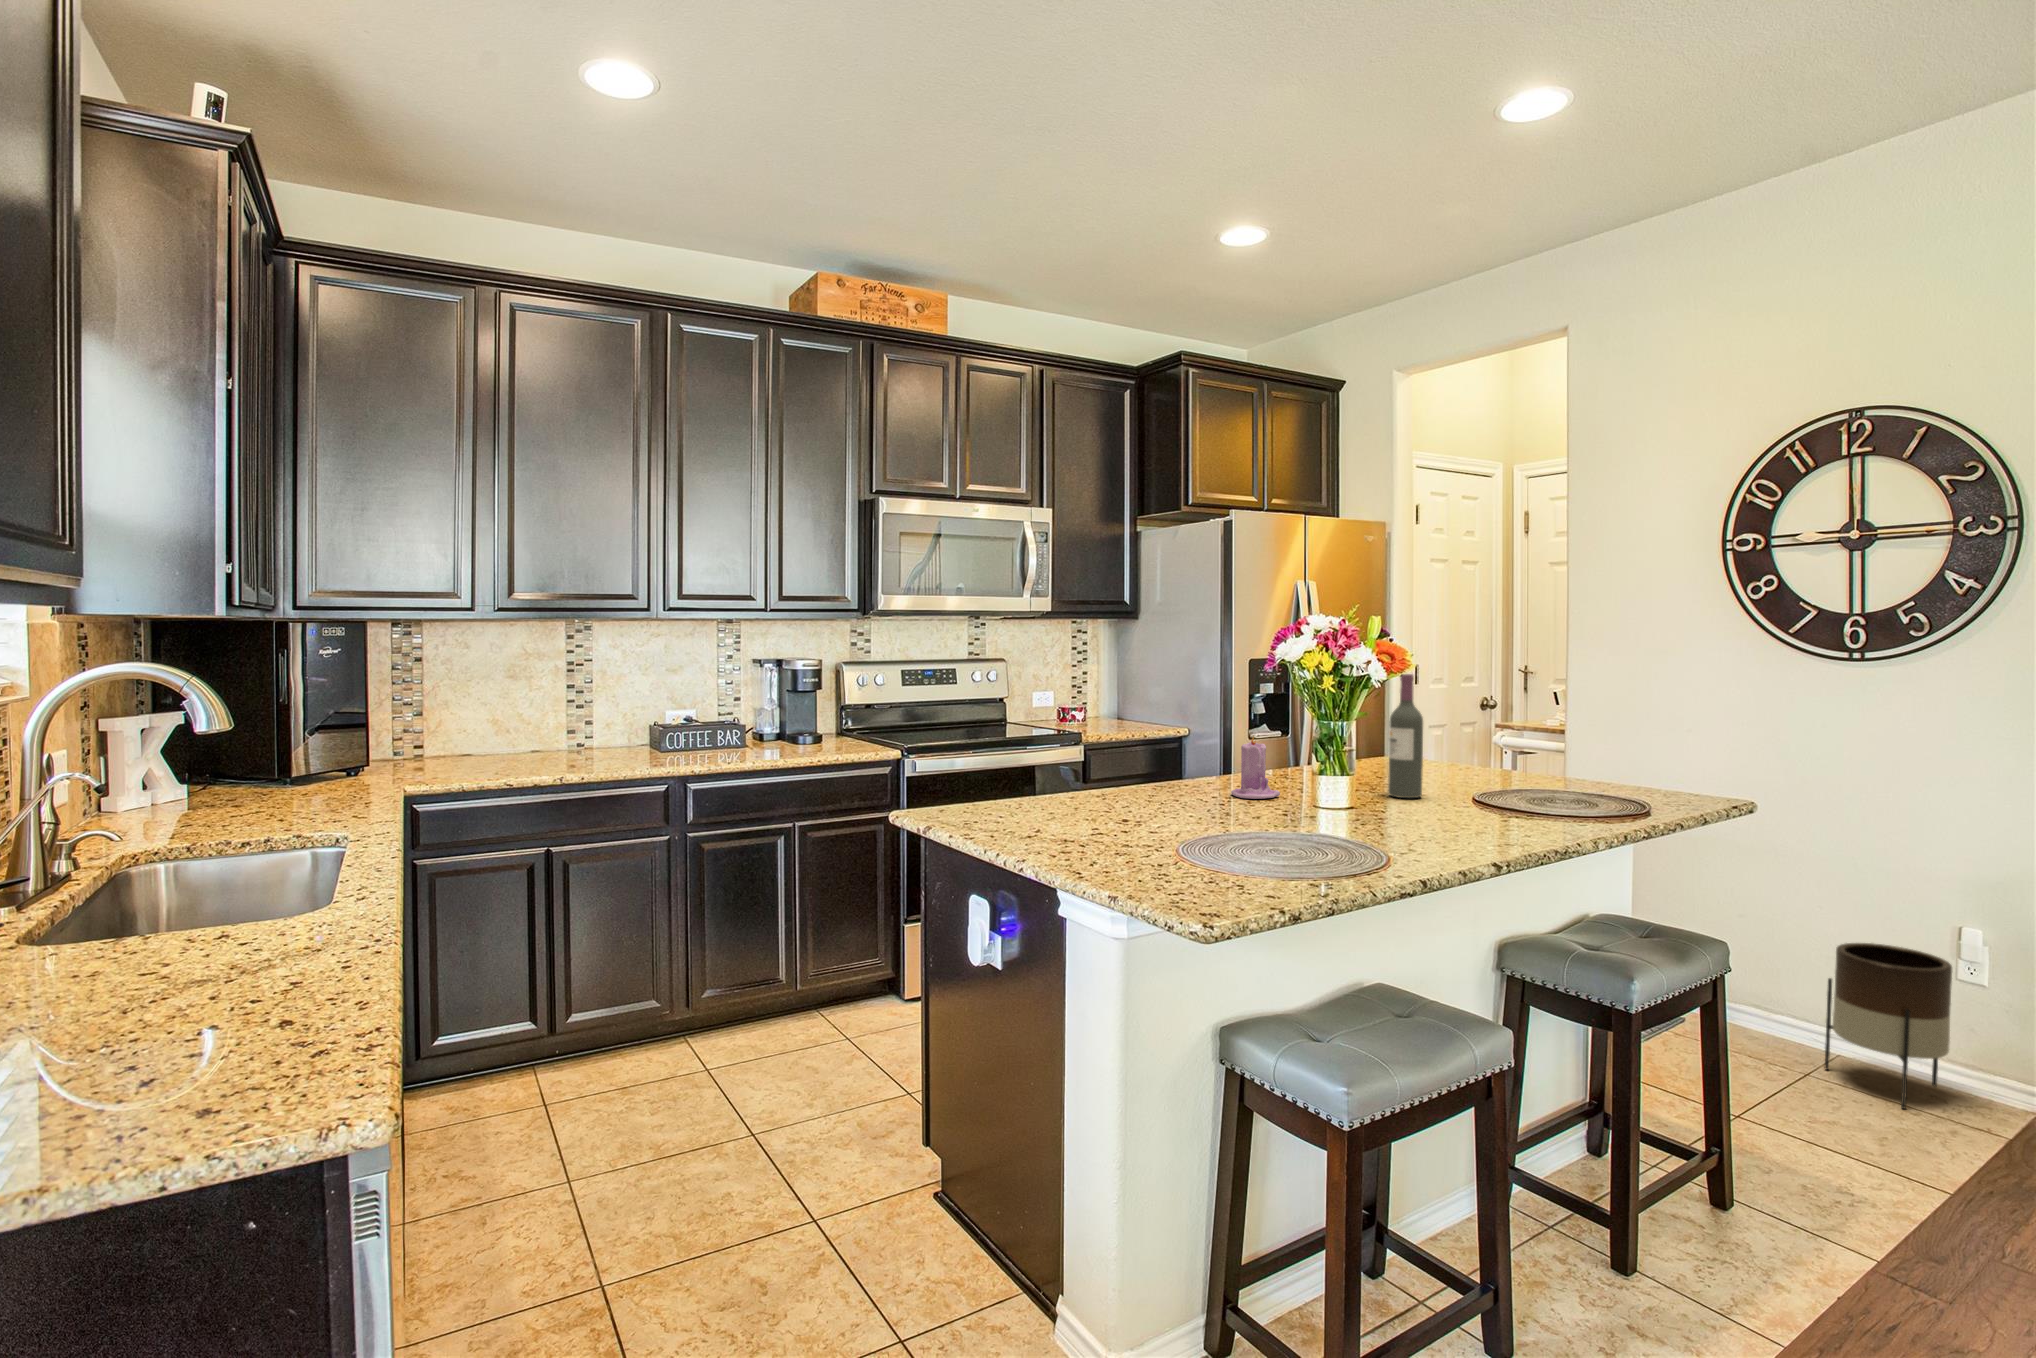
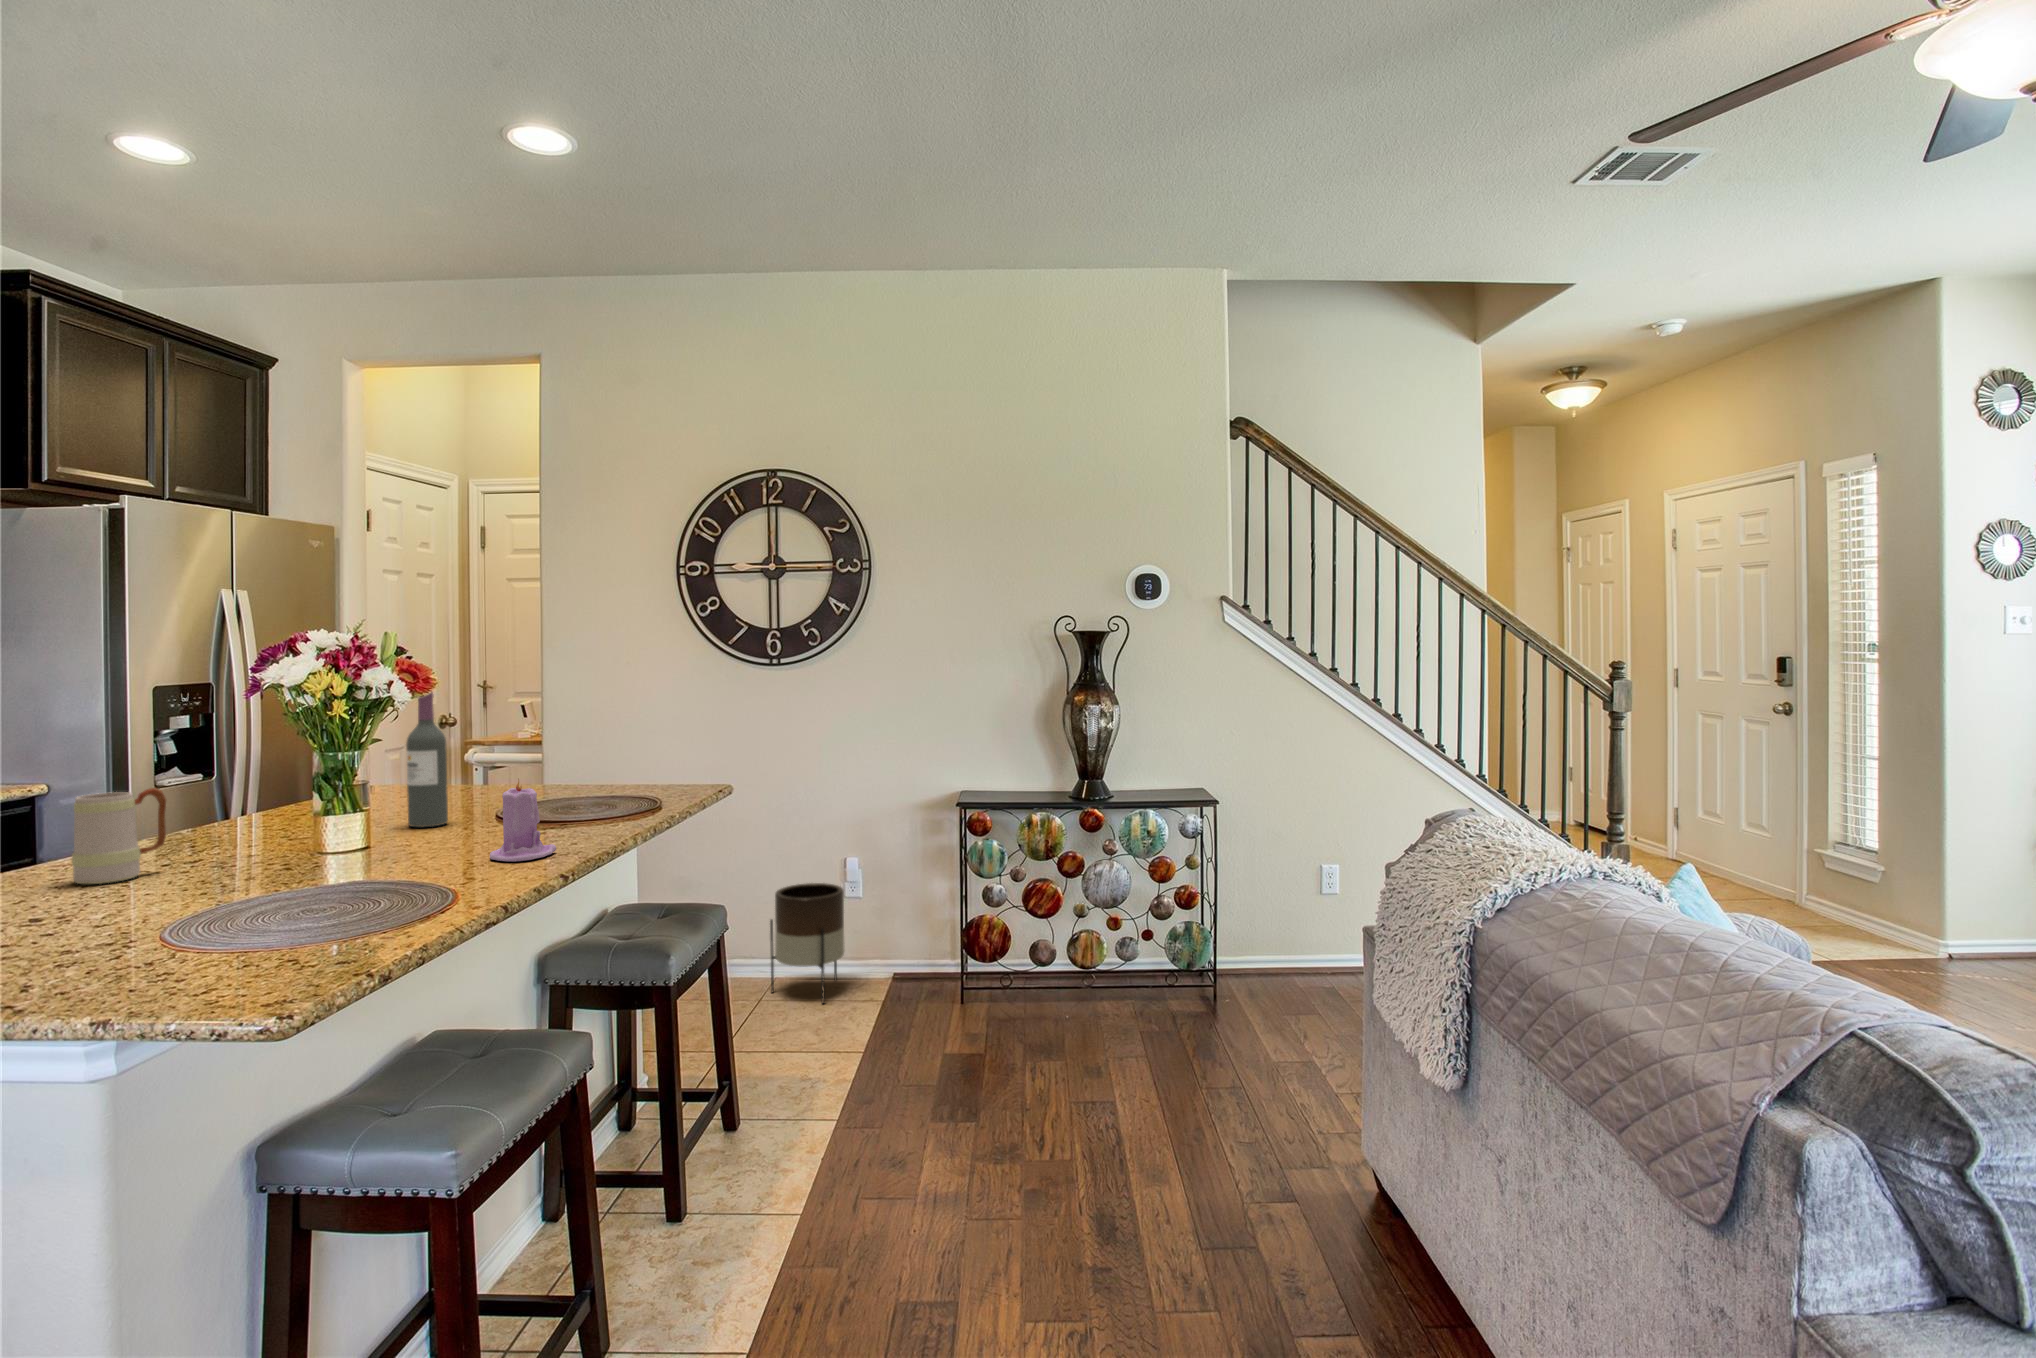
candle: present [1231,736,1280,799] -> present [490,779,556,861]
mug: none [1158,738,1213,804] -> present [72,788,166,884]

